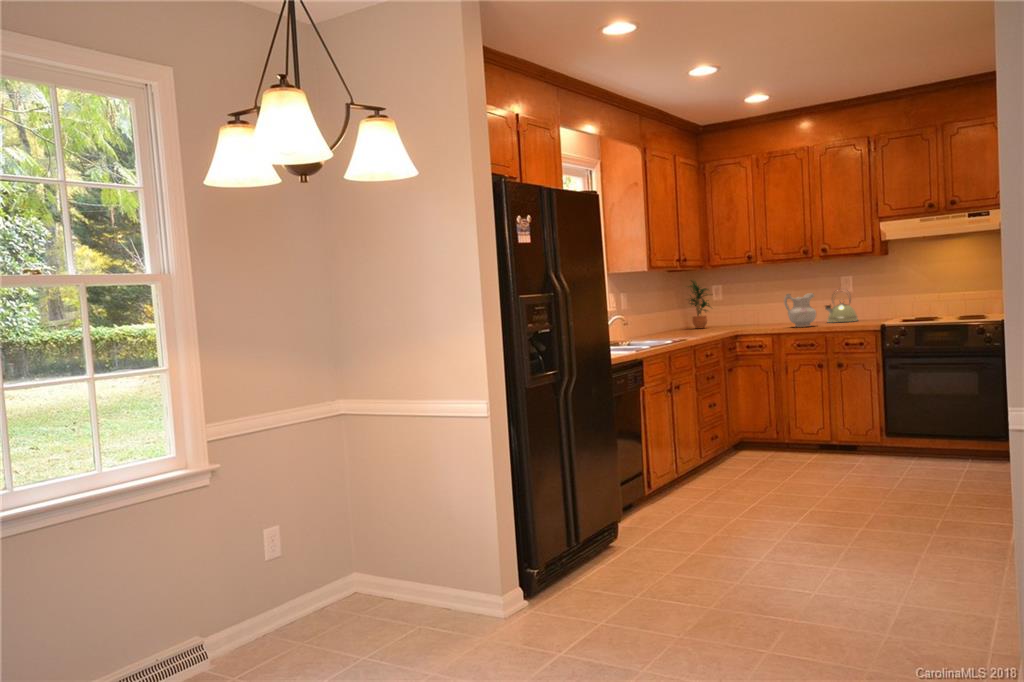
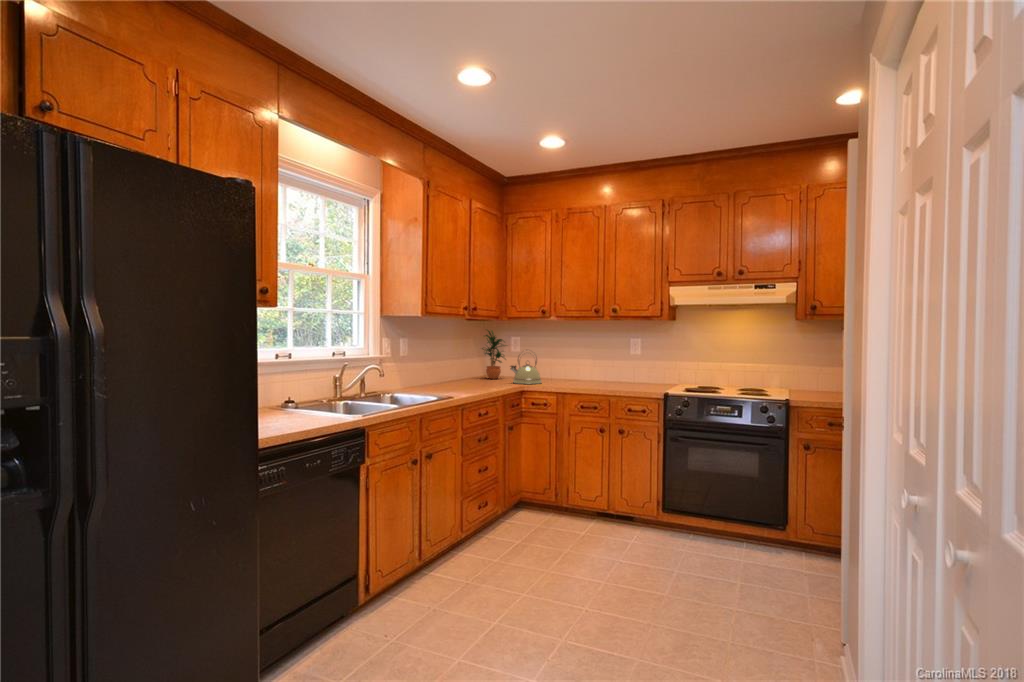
ceramic pitcher: present [784,293,816,327] -> none [570,352,601,388]
kettle: present [825,293,858,323] -> present [511,359,542,384]

